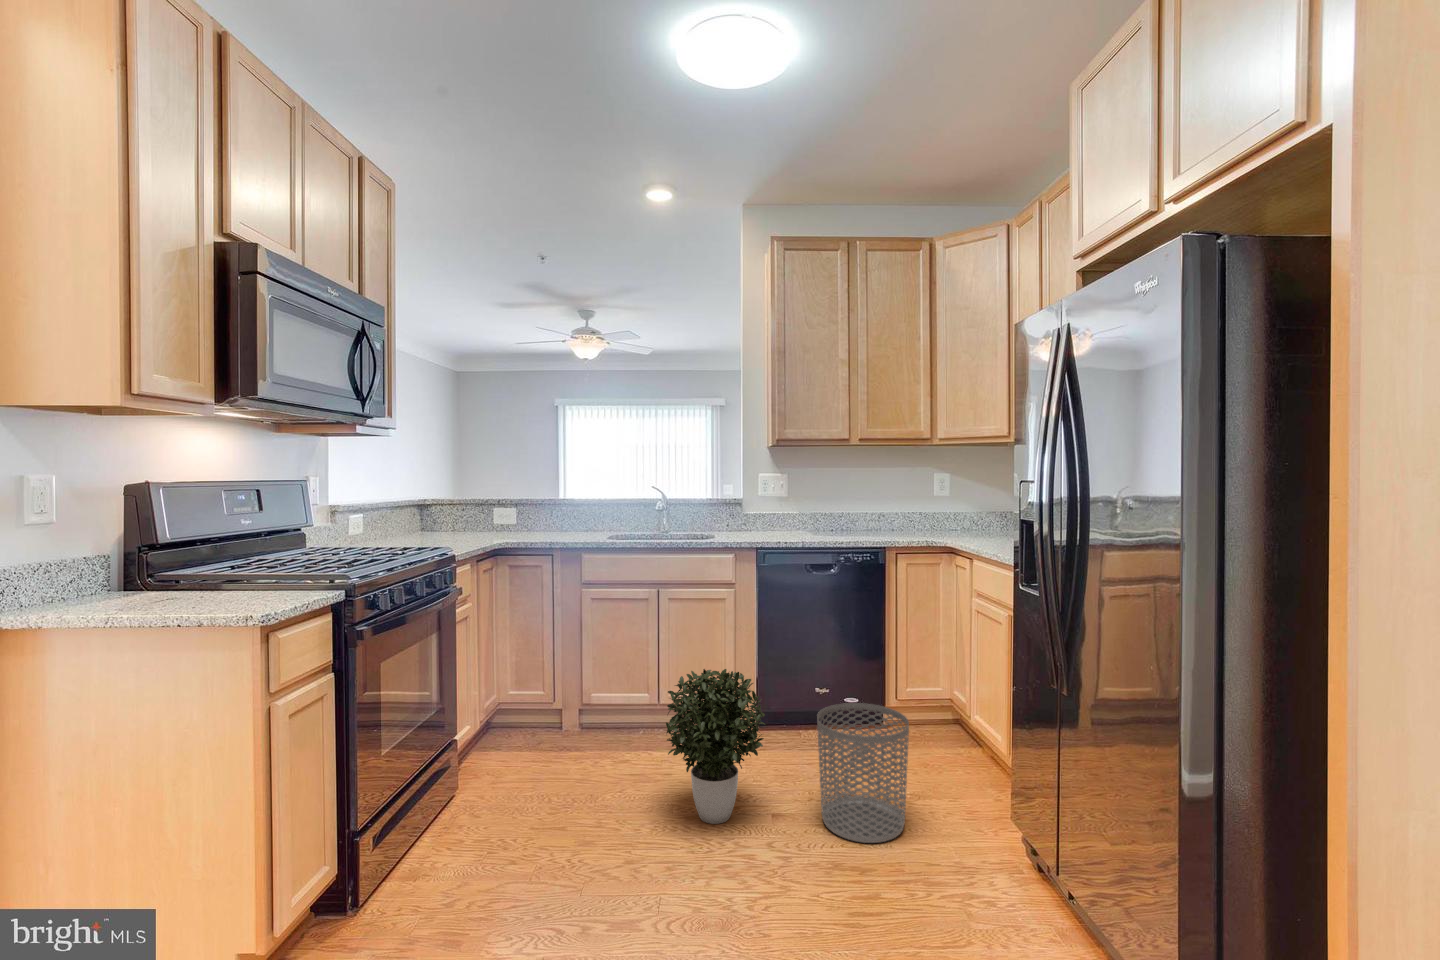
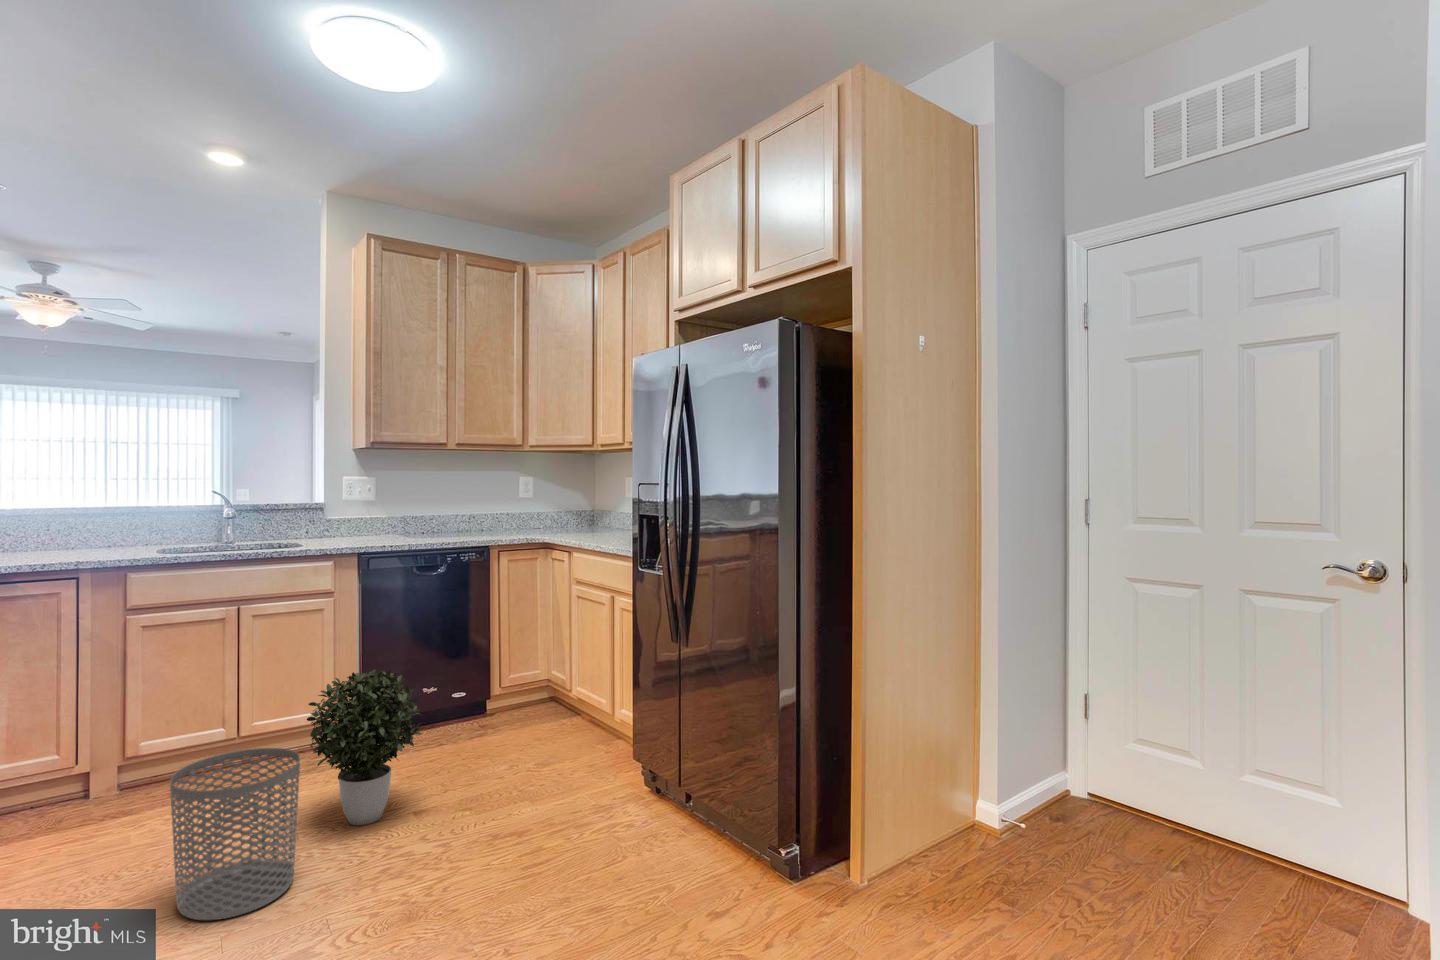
waste bin: present [817,703,909,843] -> present [170,748,300,920]

